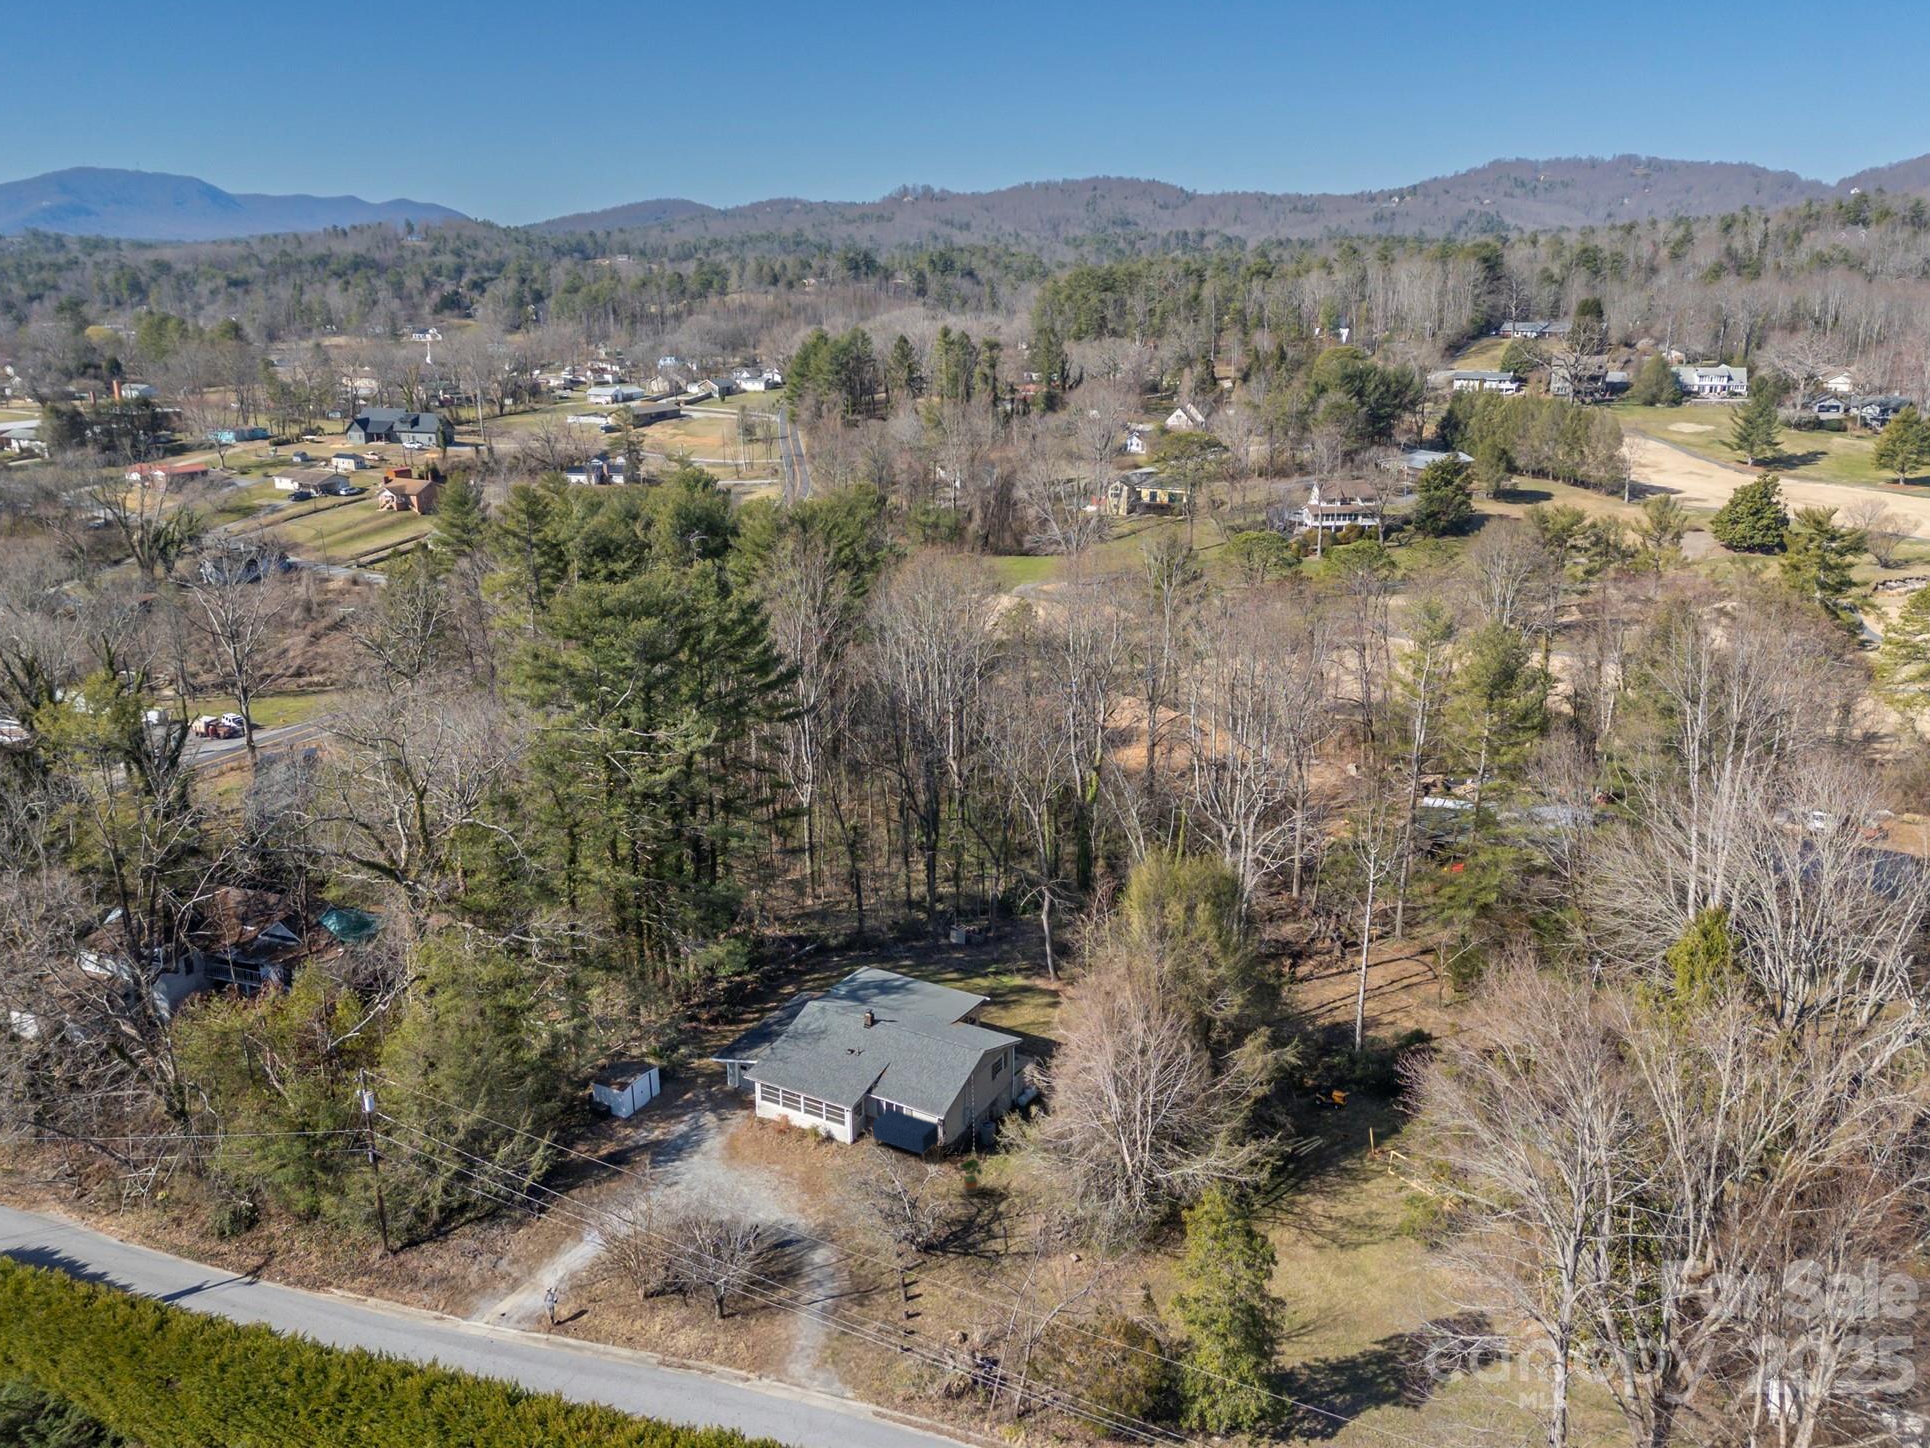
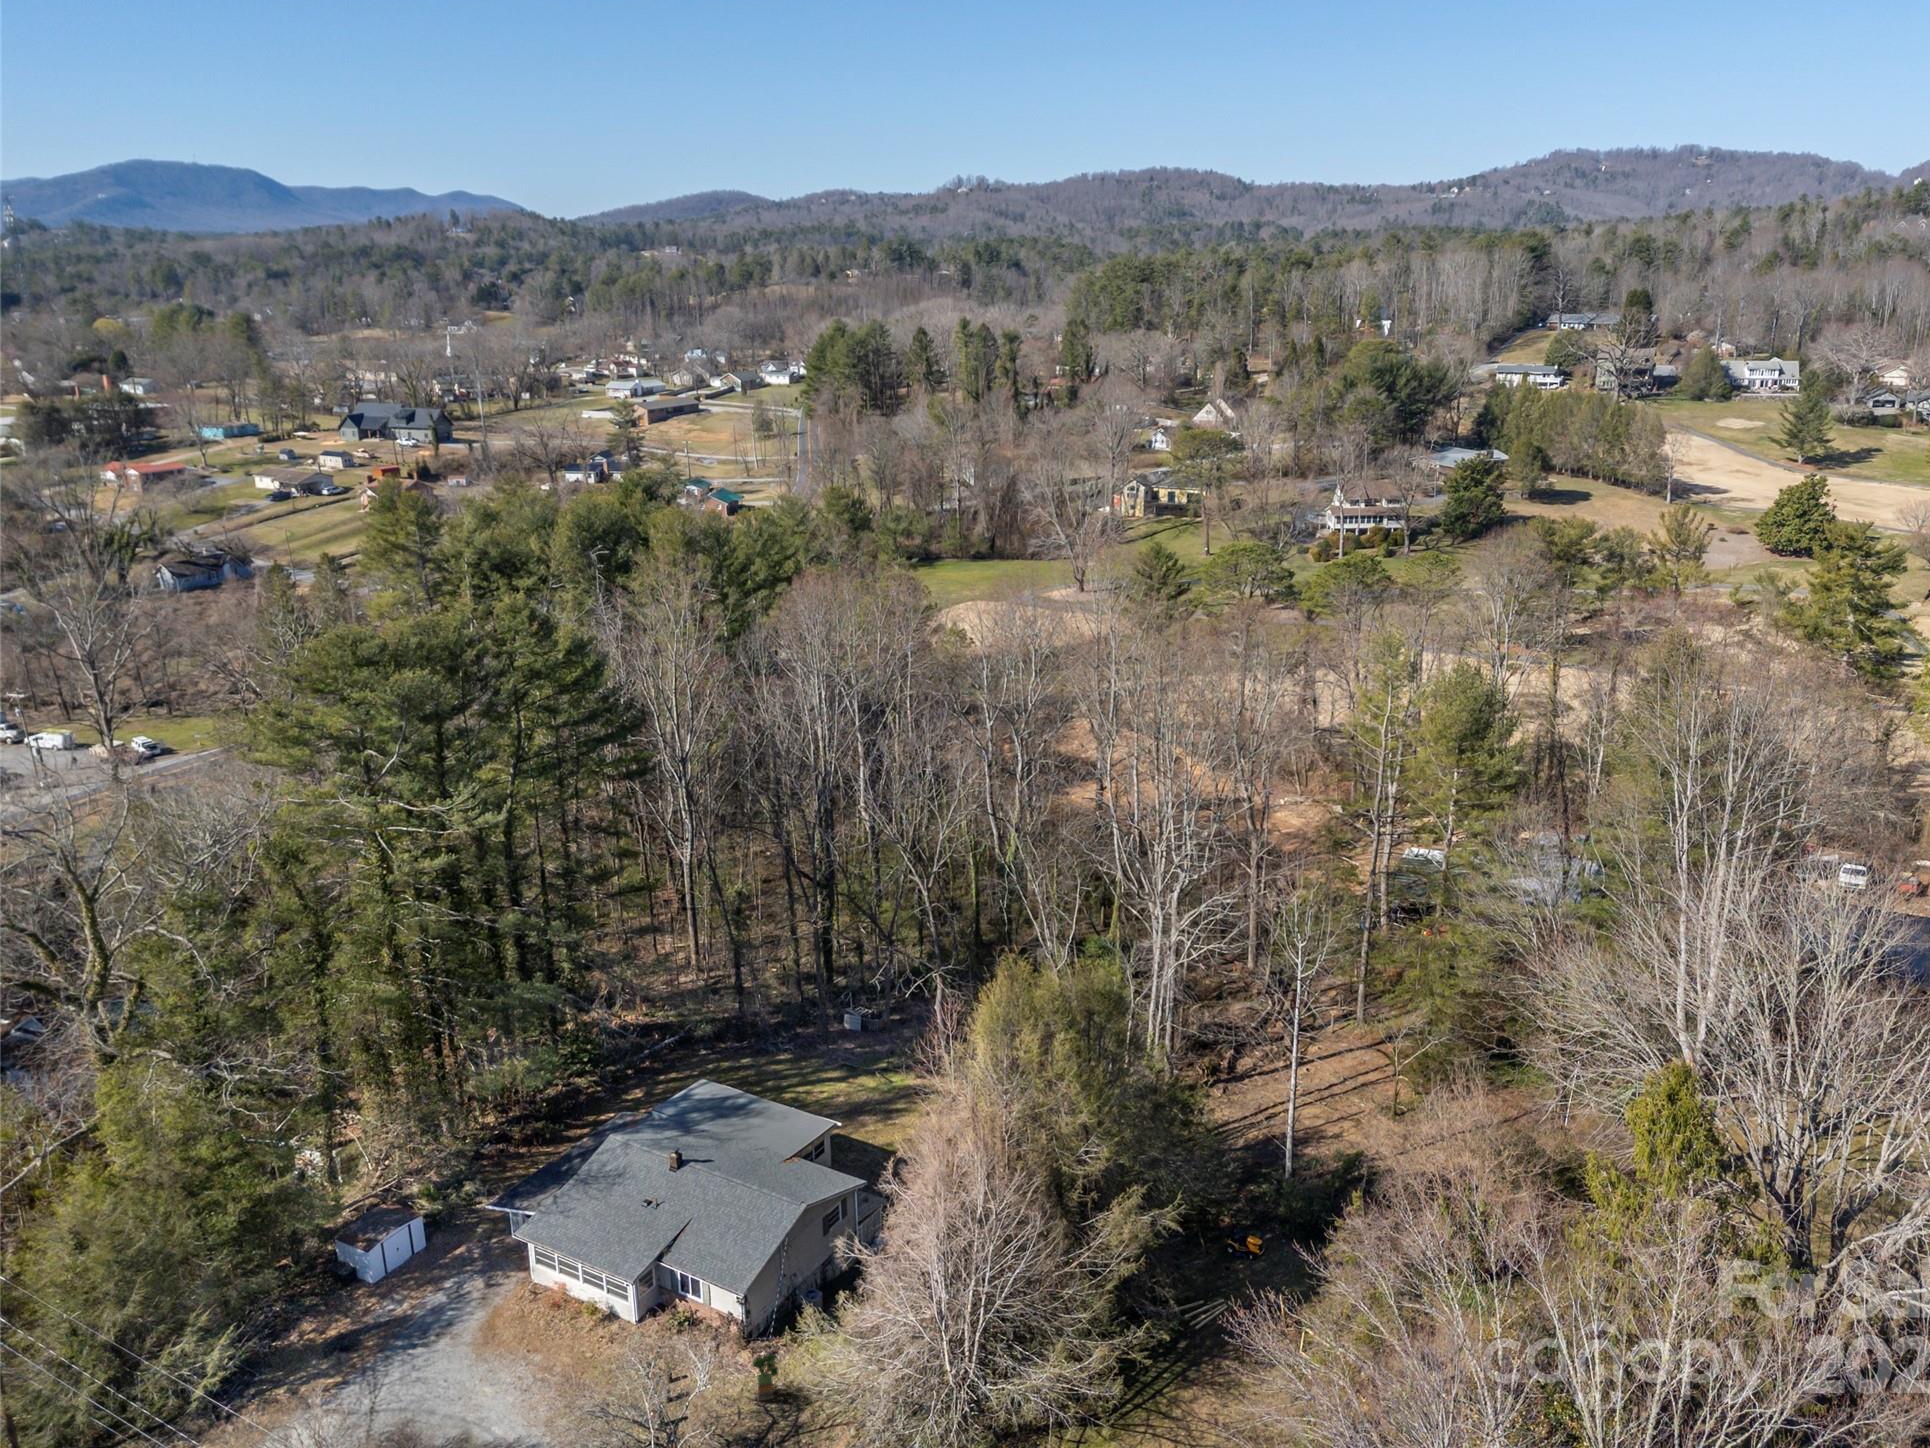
bench: present [873,1109,939,1162] -> none [662,1278,743,1351]

